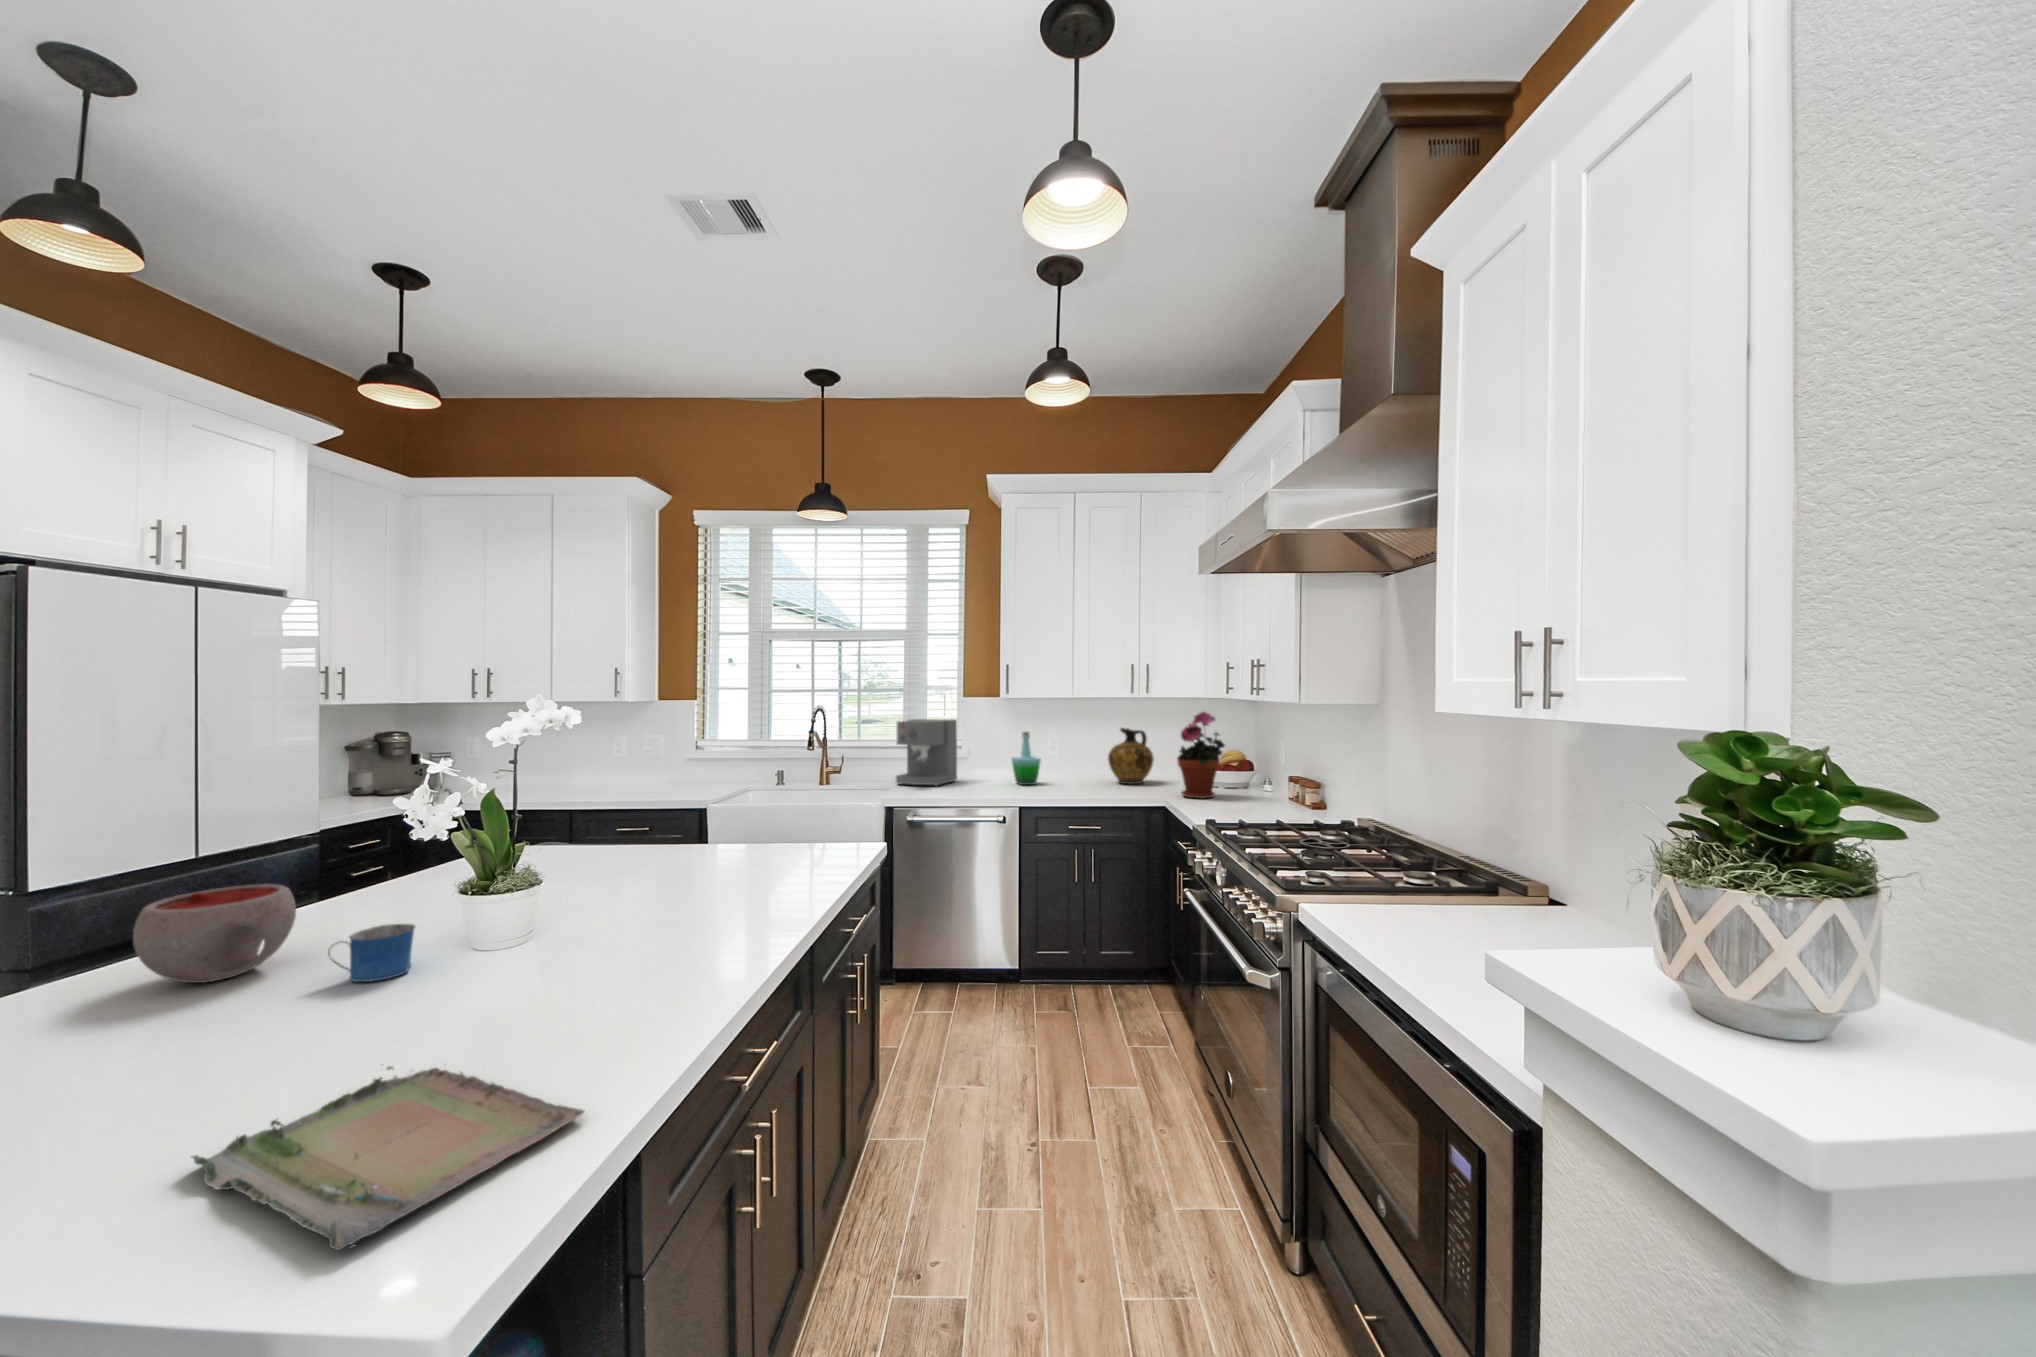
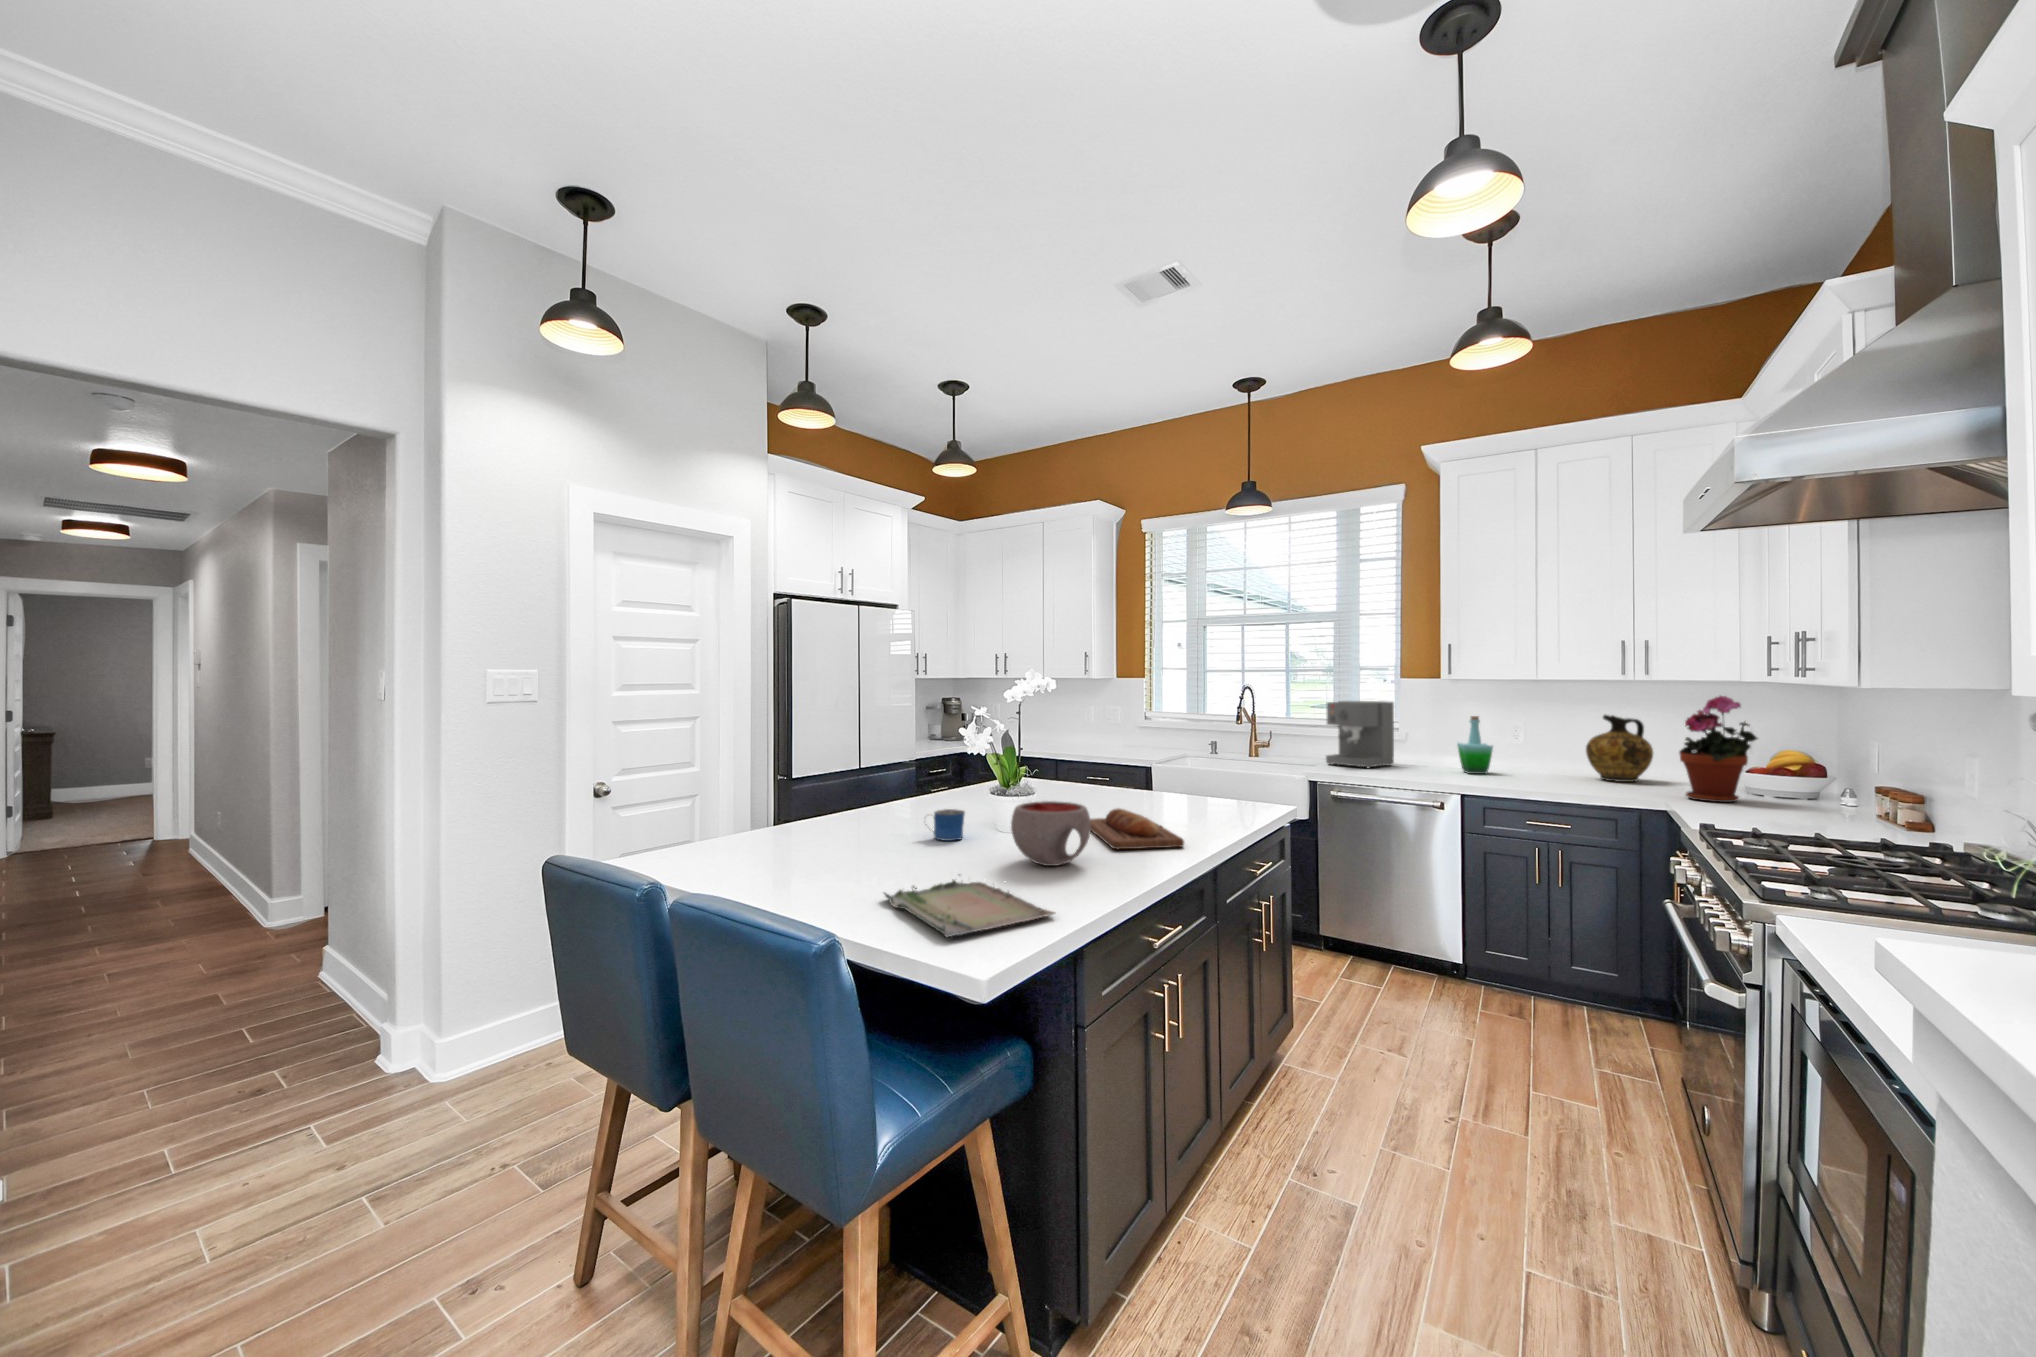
bread loaf: none [625,882,771,948] -> present [1090,809,1184,849]
bowl: present [133,884,296,983] -> present [1011,801,1091,866]

